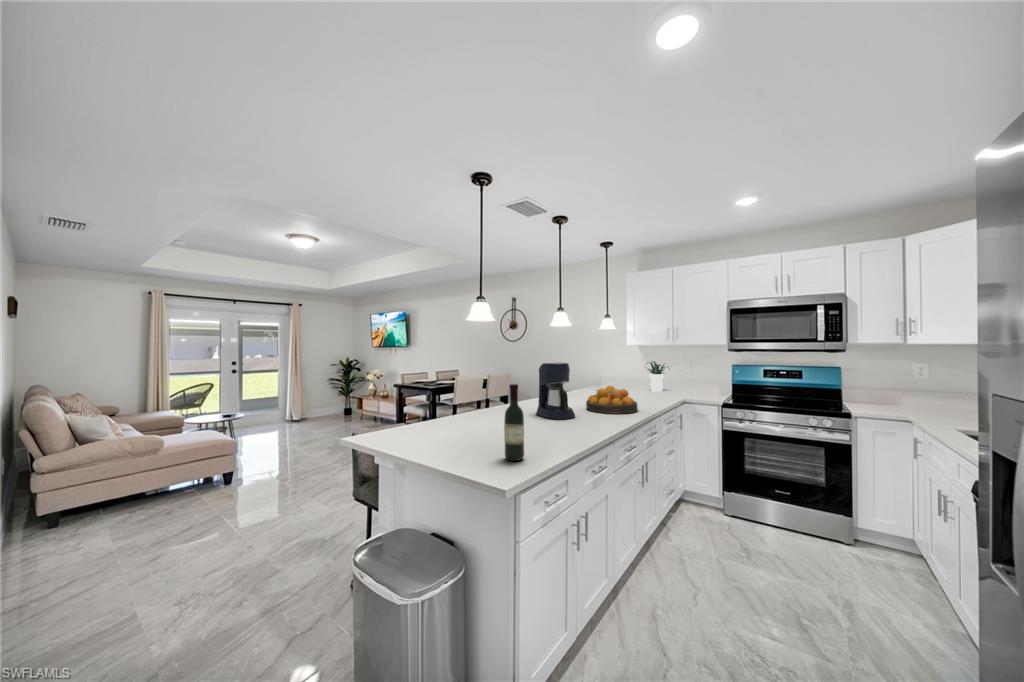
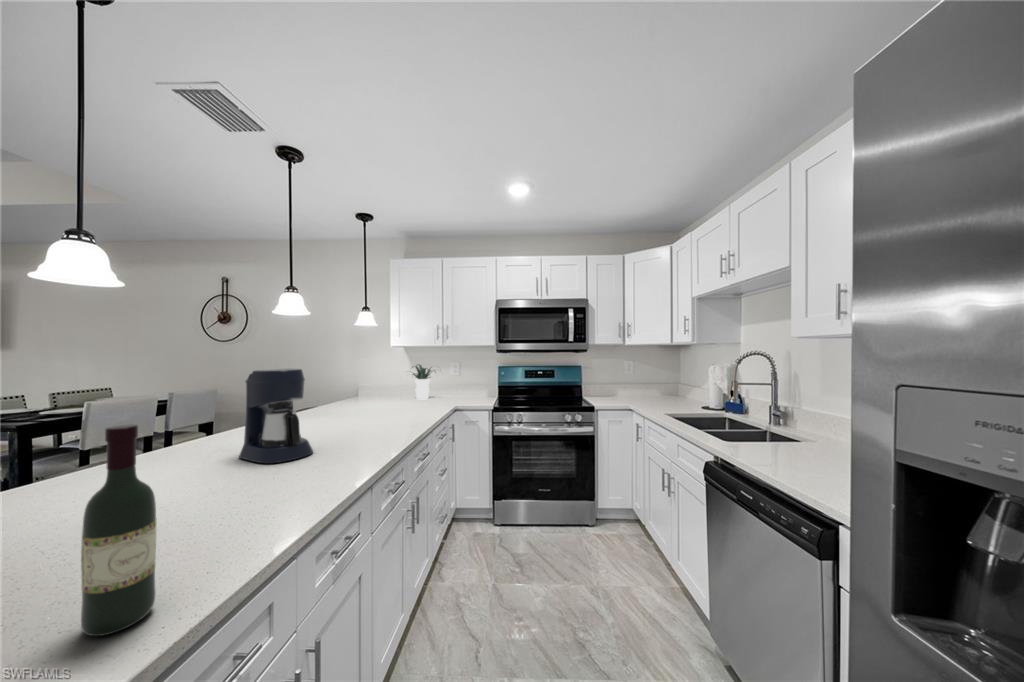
fruit bowl: present [586,386,638,414] -> none [333,398,406,439]

